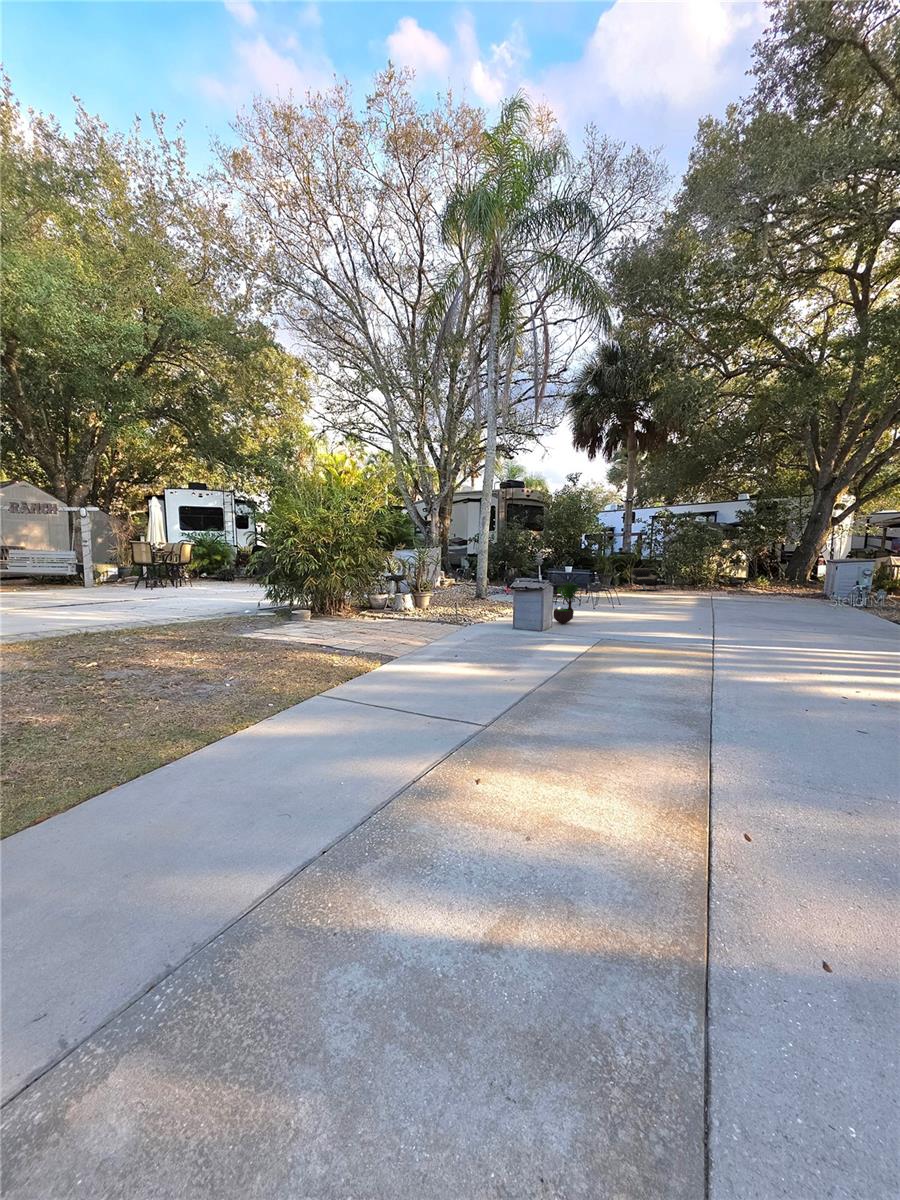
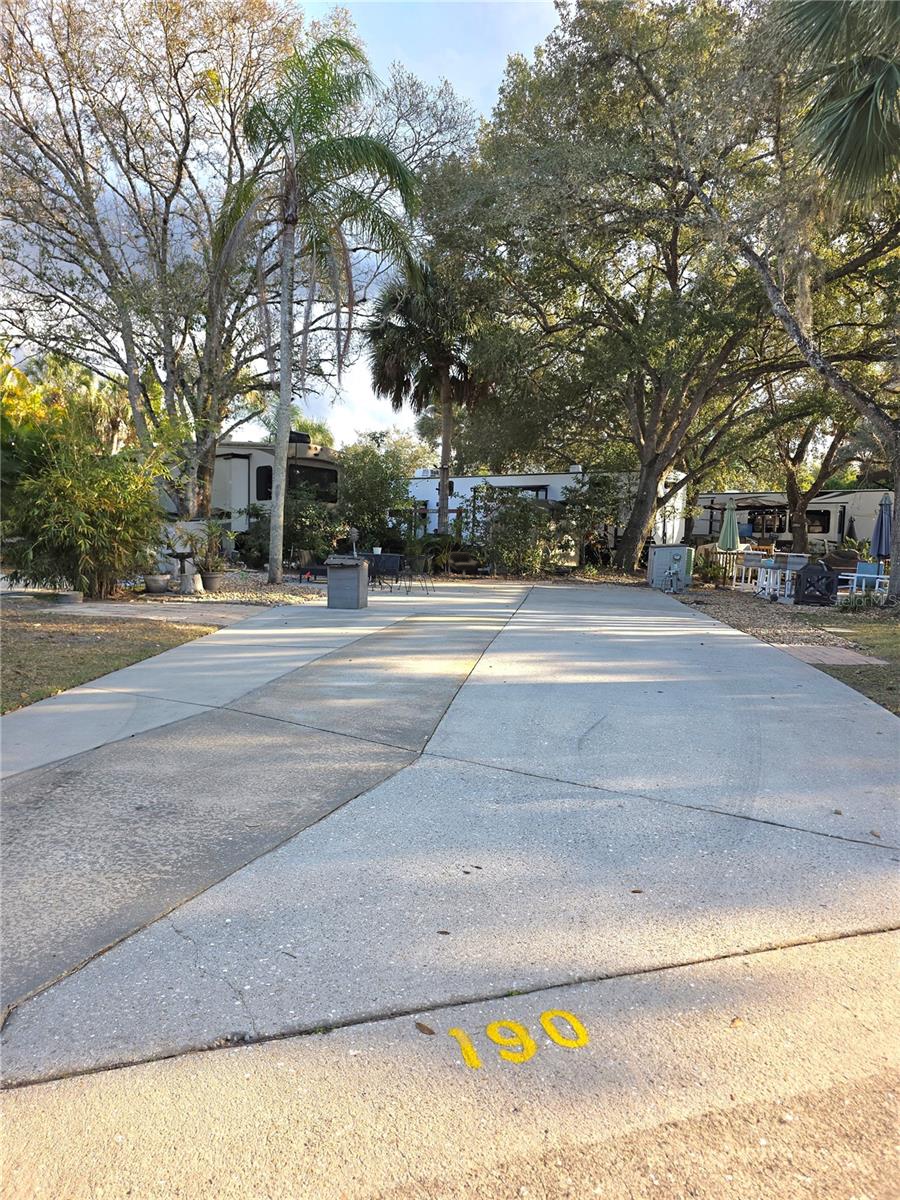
potted tree: present [553,582,580,623] -> none [368,557,398,607]

